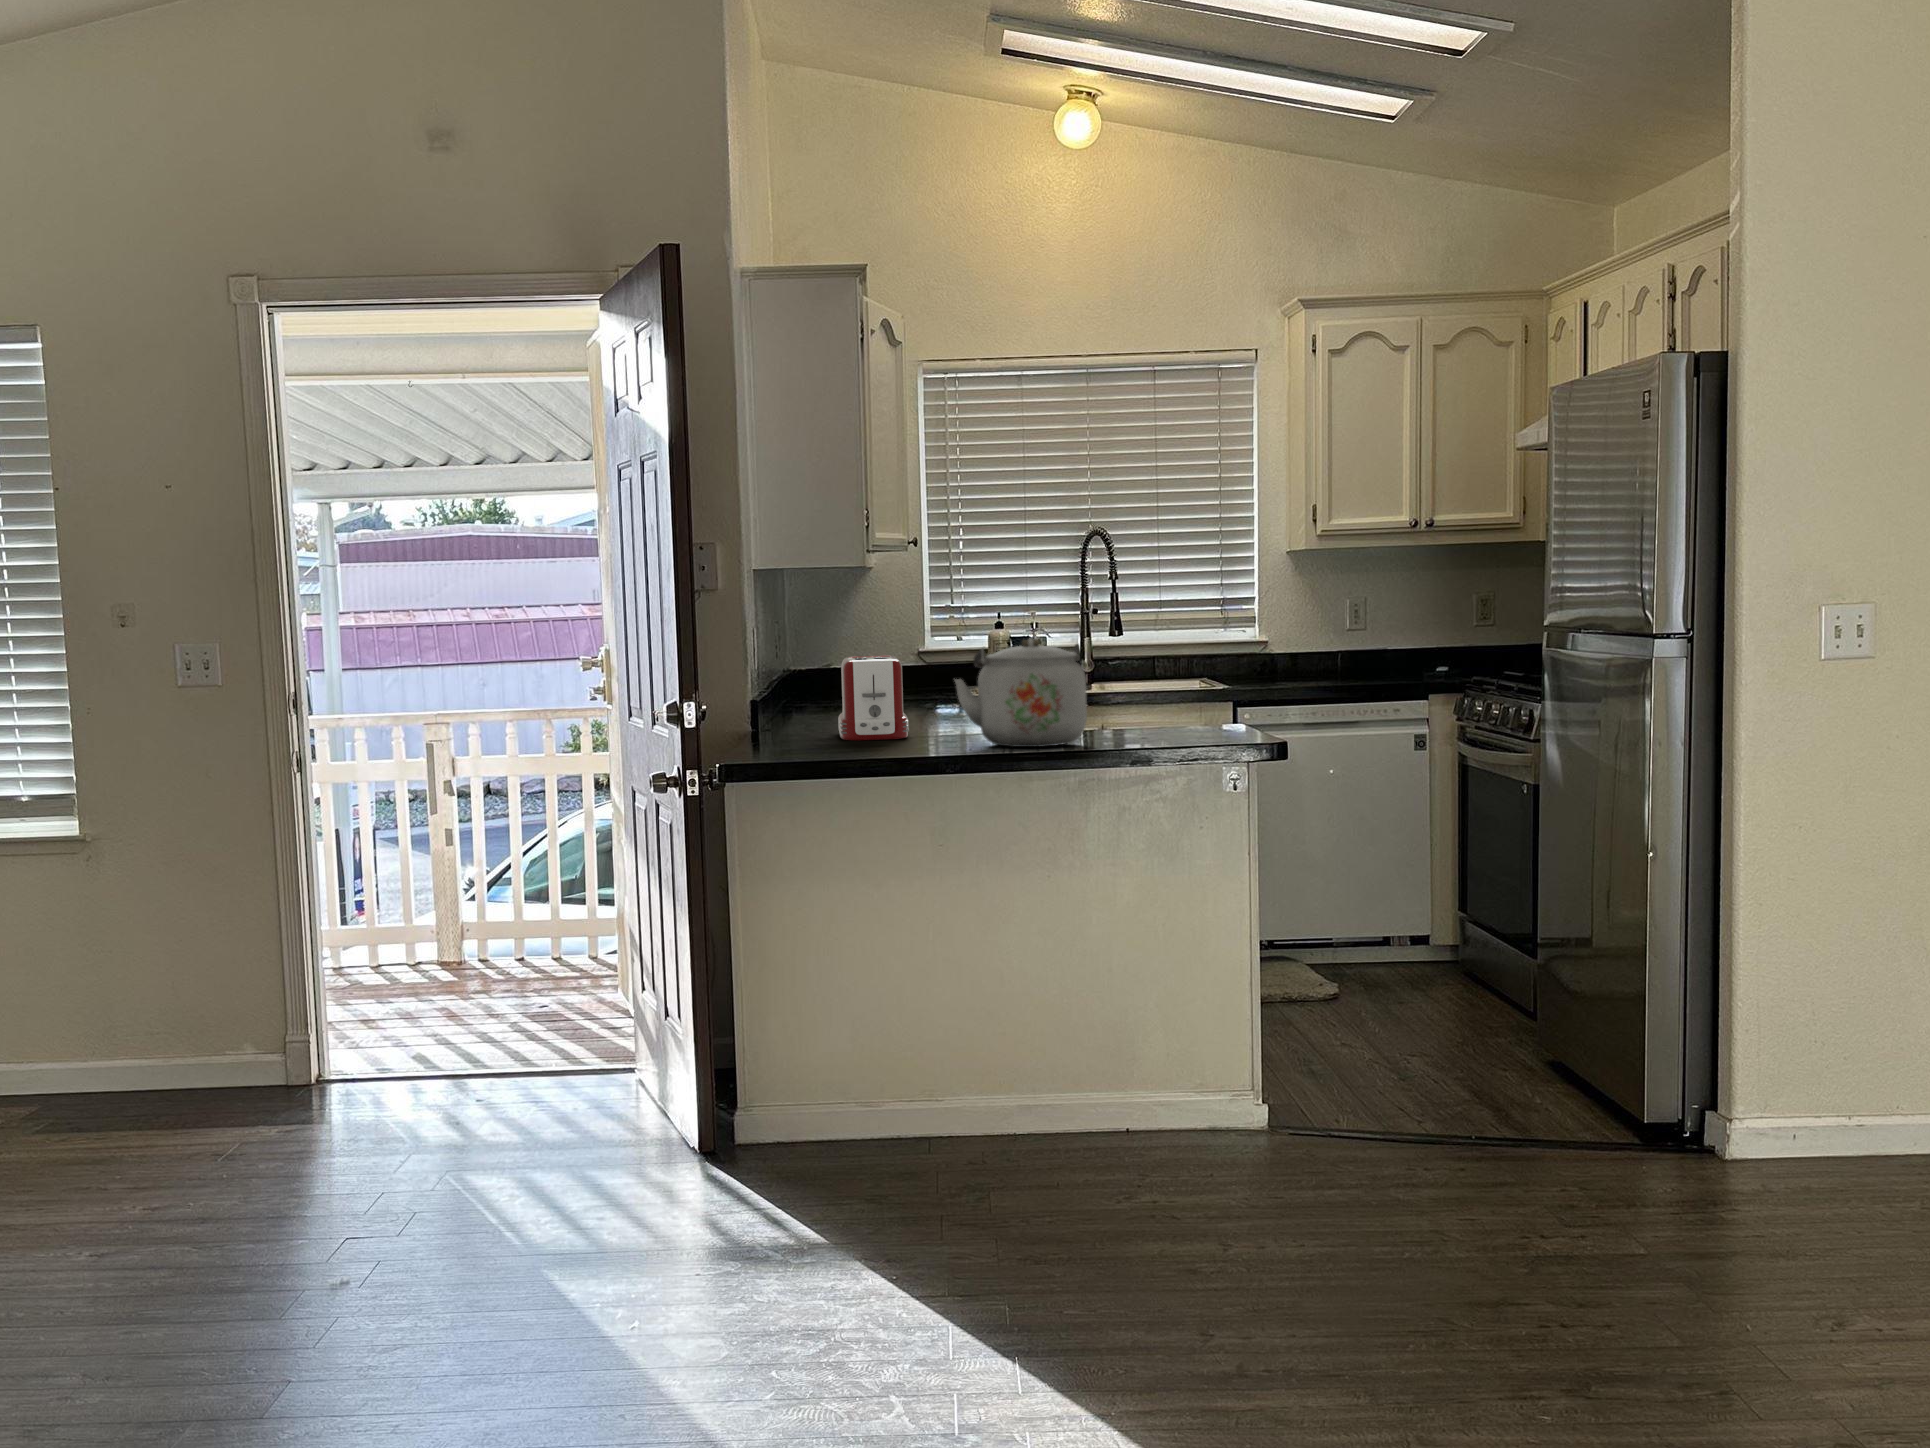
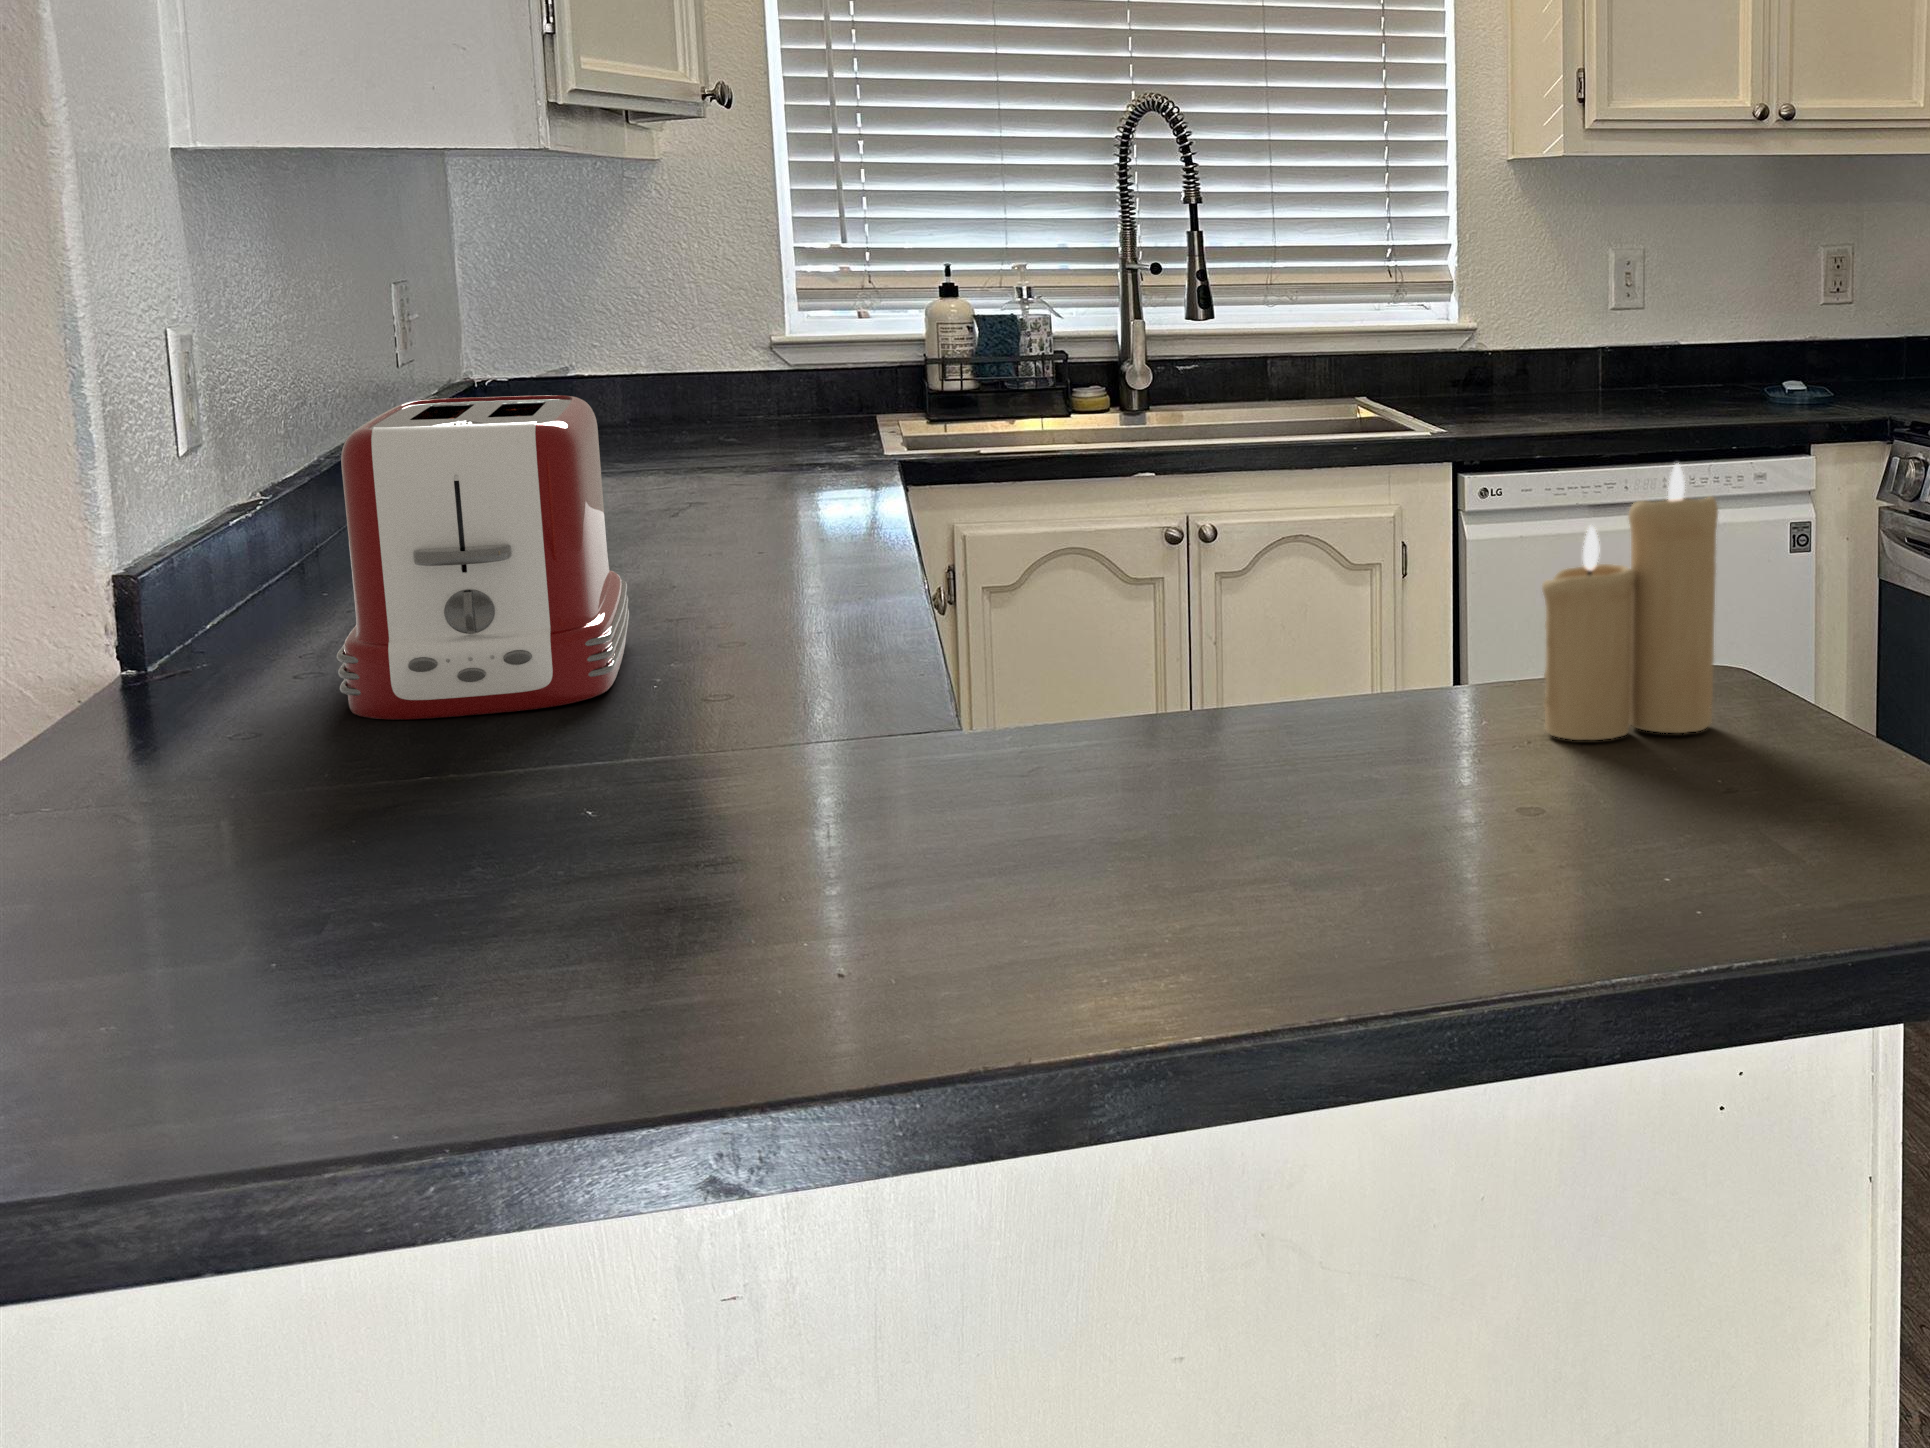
kettle: present [955,639,1087,747] -> none [744,360,1270,787]
candle: none [1165,667,1217,745] -> present [1542,464,1718,740]

